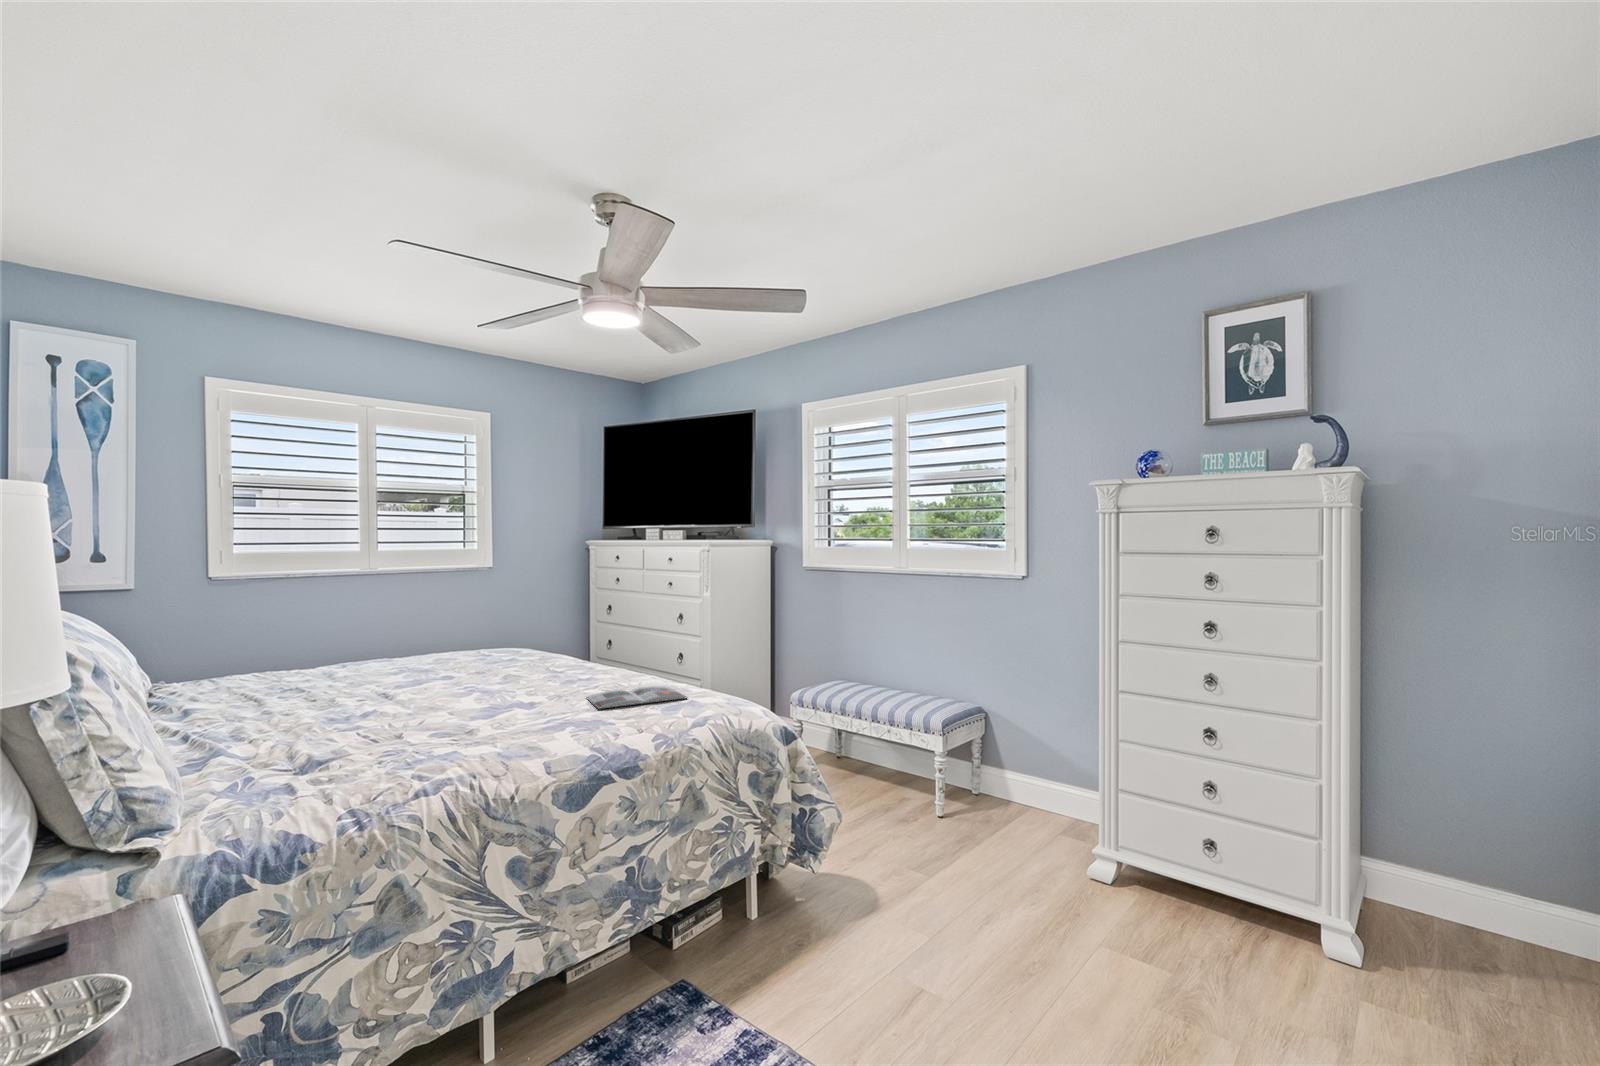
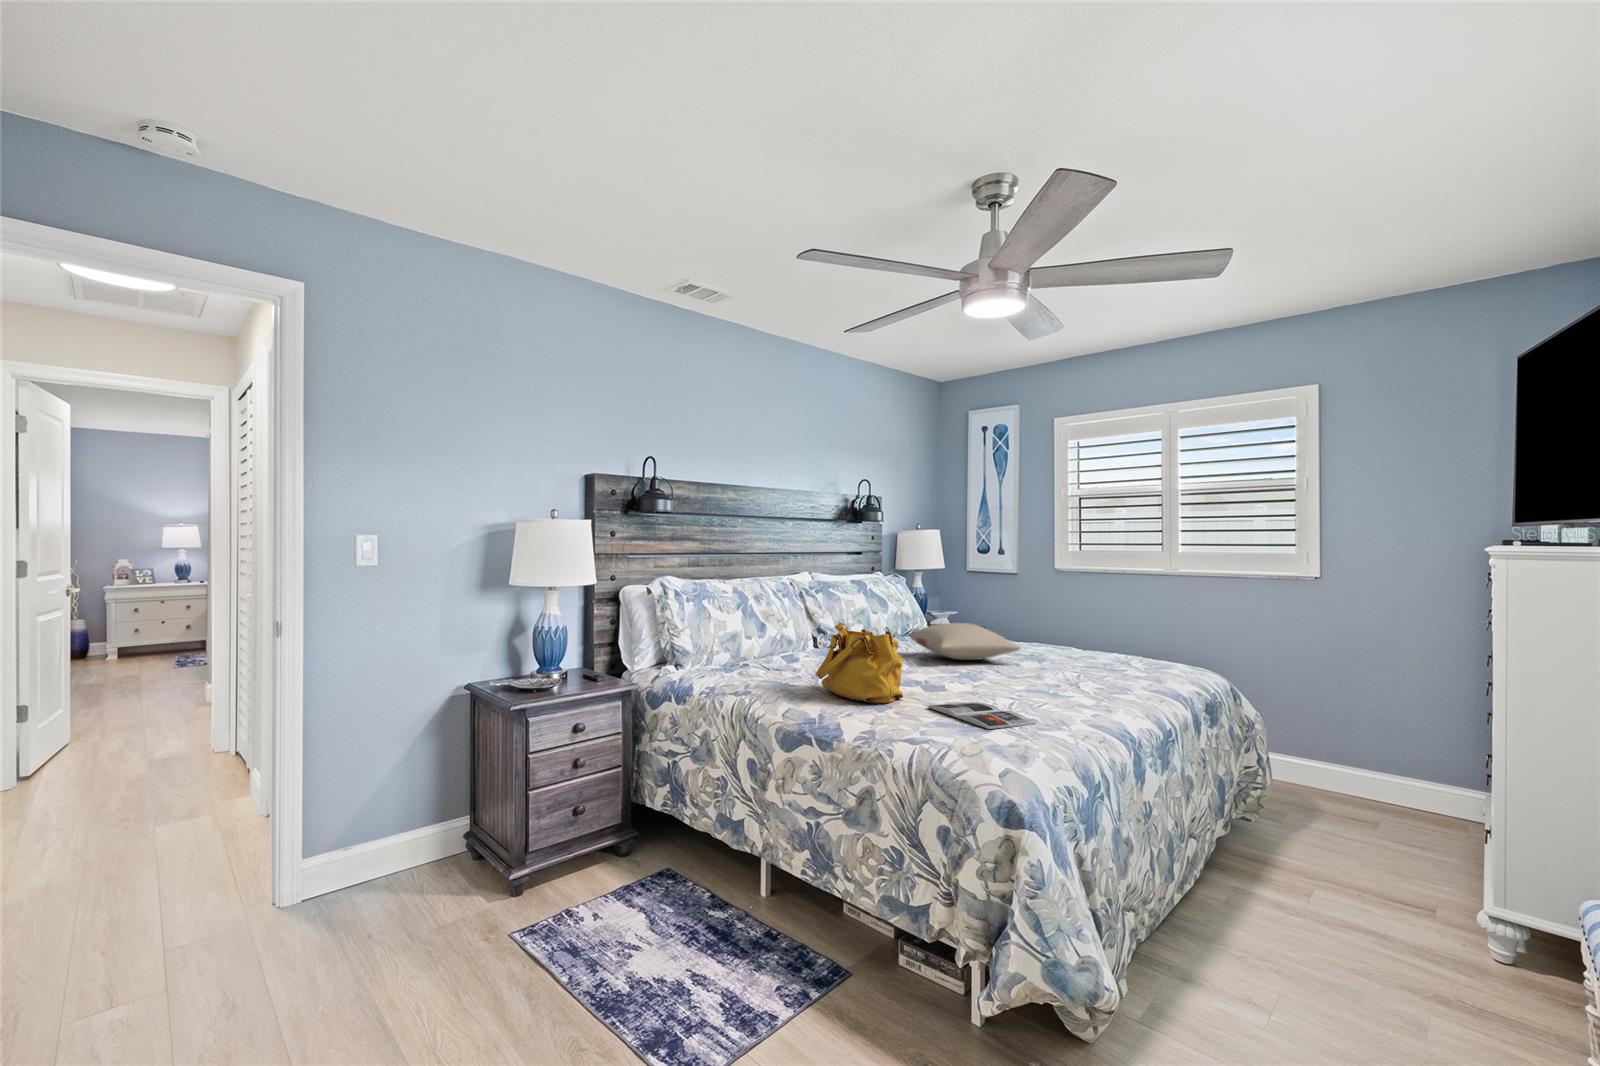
handbag: none [455,637,577,738] -> present [815,623,903,703]
pillow: none [264,643,420,691] -> present [910,623,1021,660]

